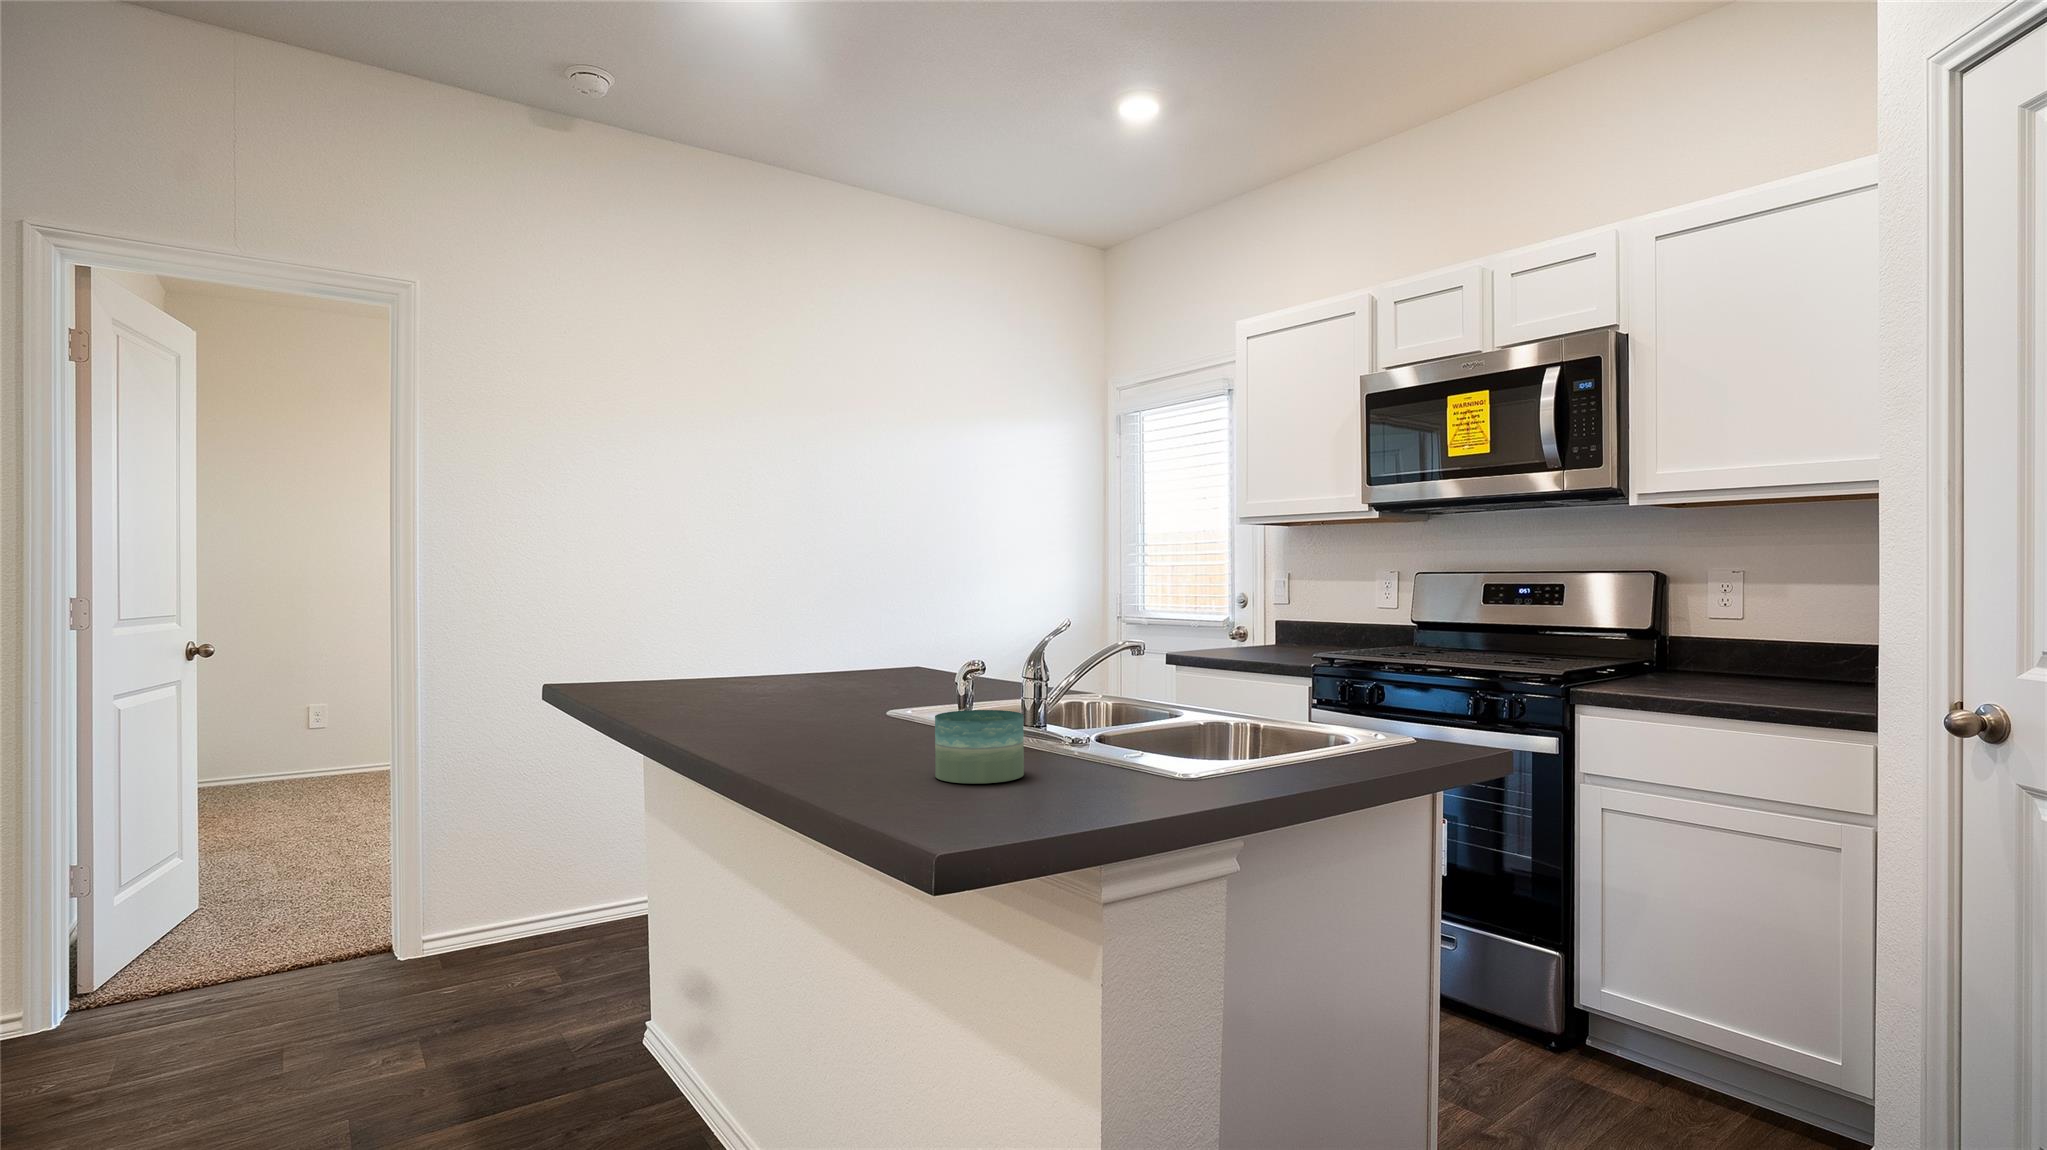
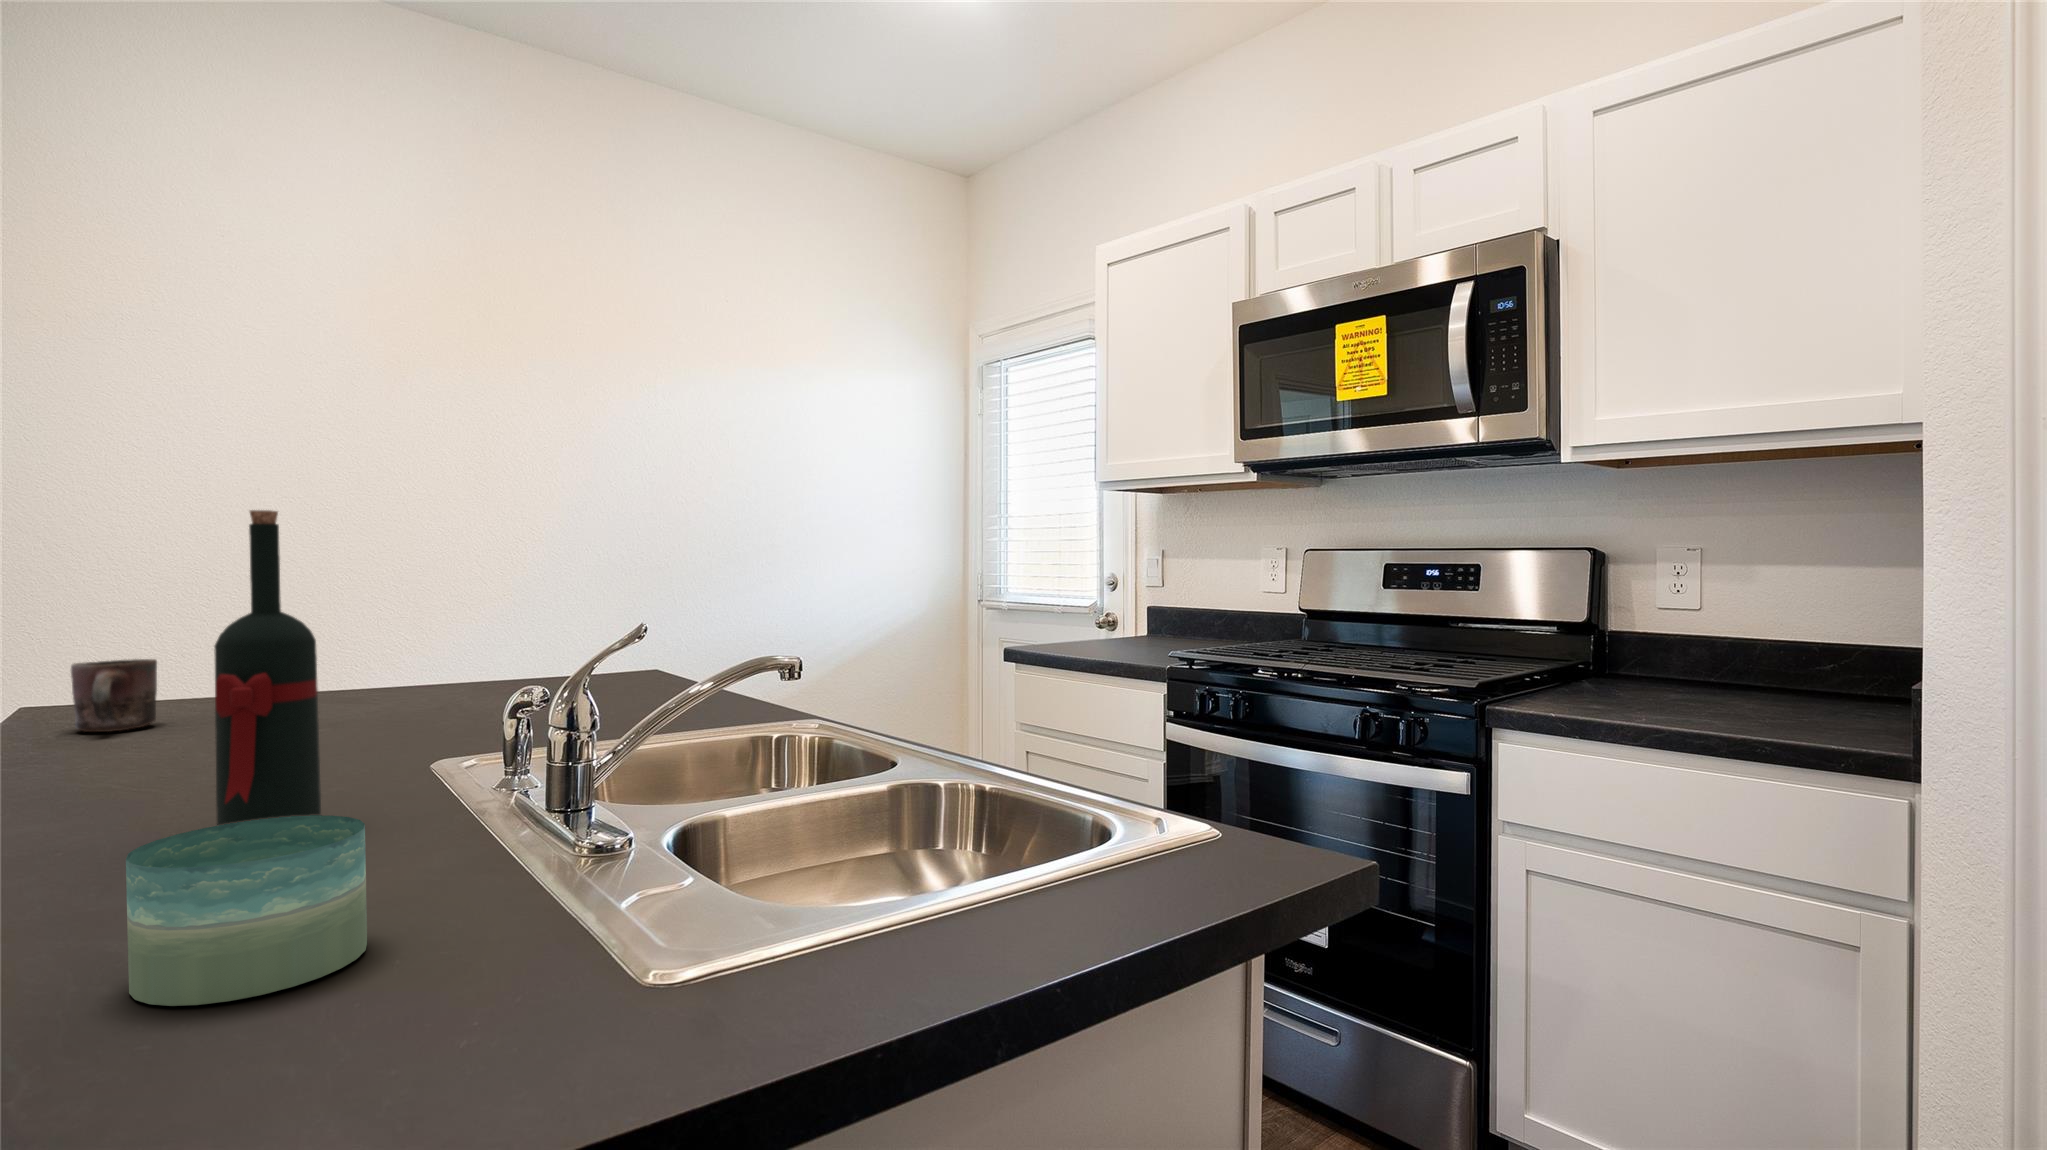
wine bottle: none [843,556,892,743] -> present [214,510,321,825]
mug: none [601,651,647,698] -> present [71,659,157,732]

